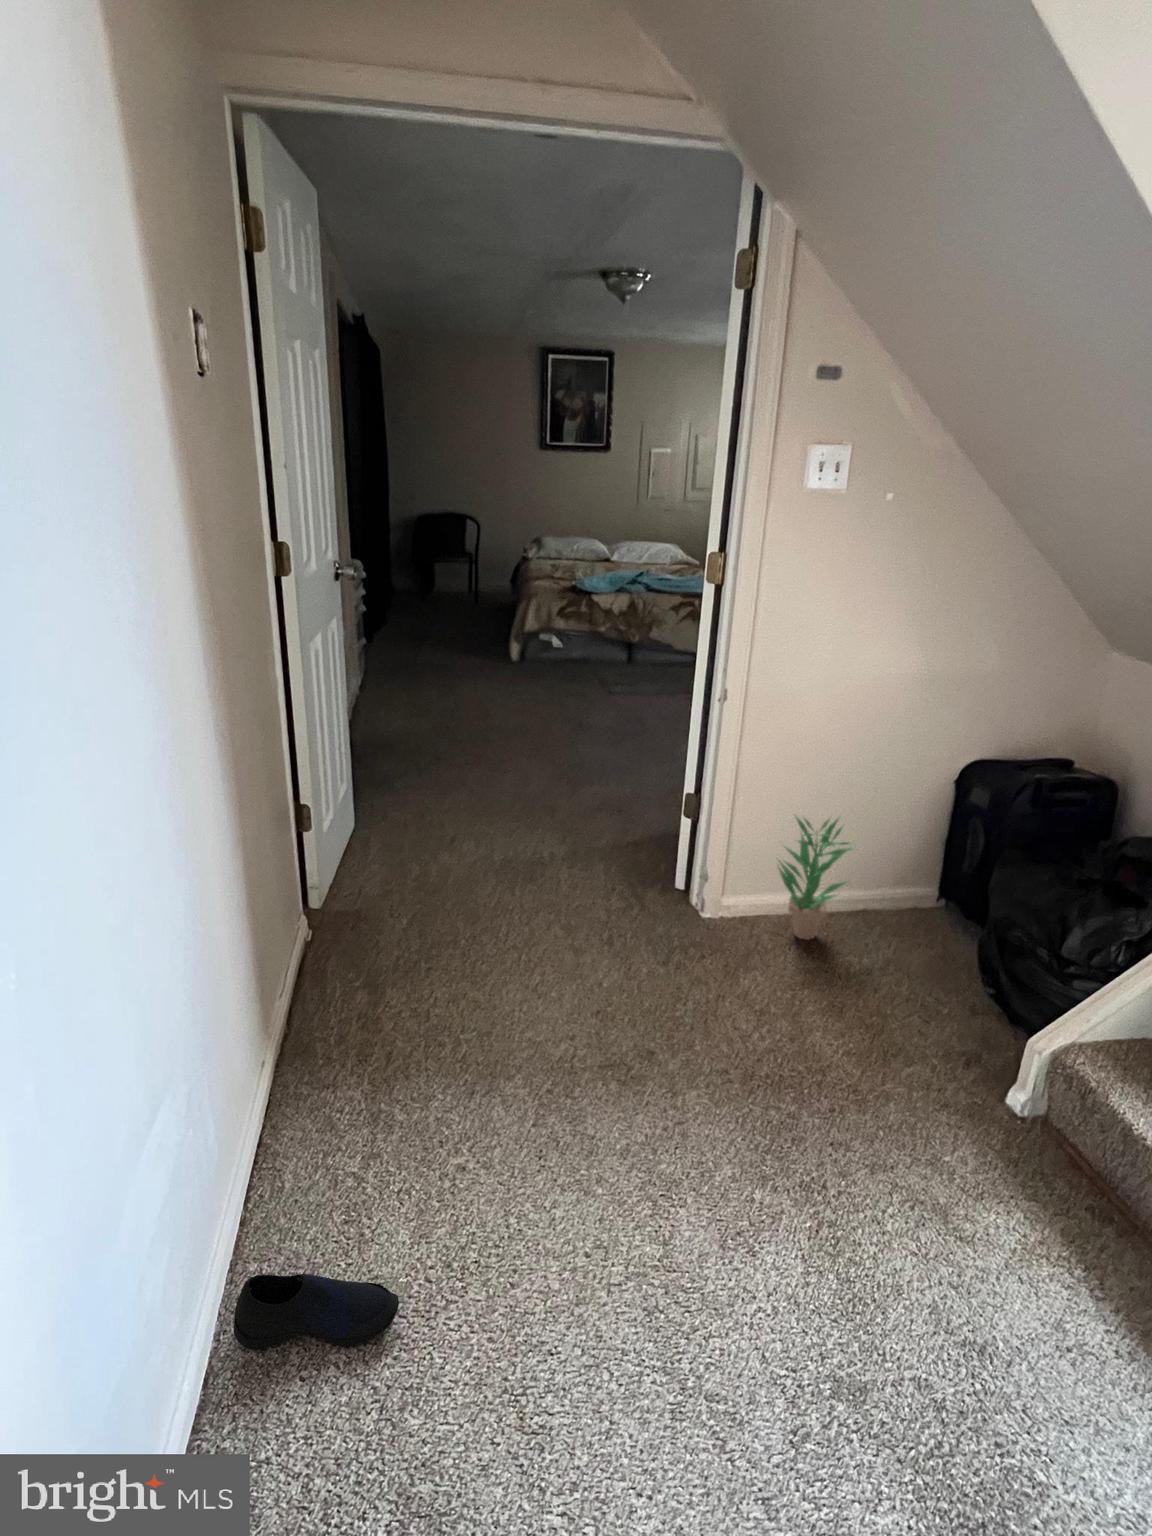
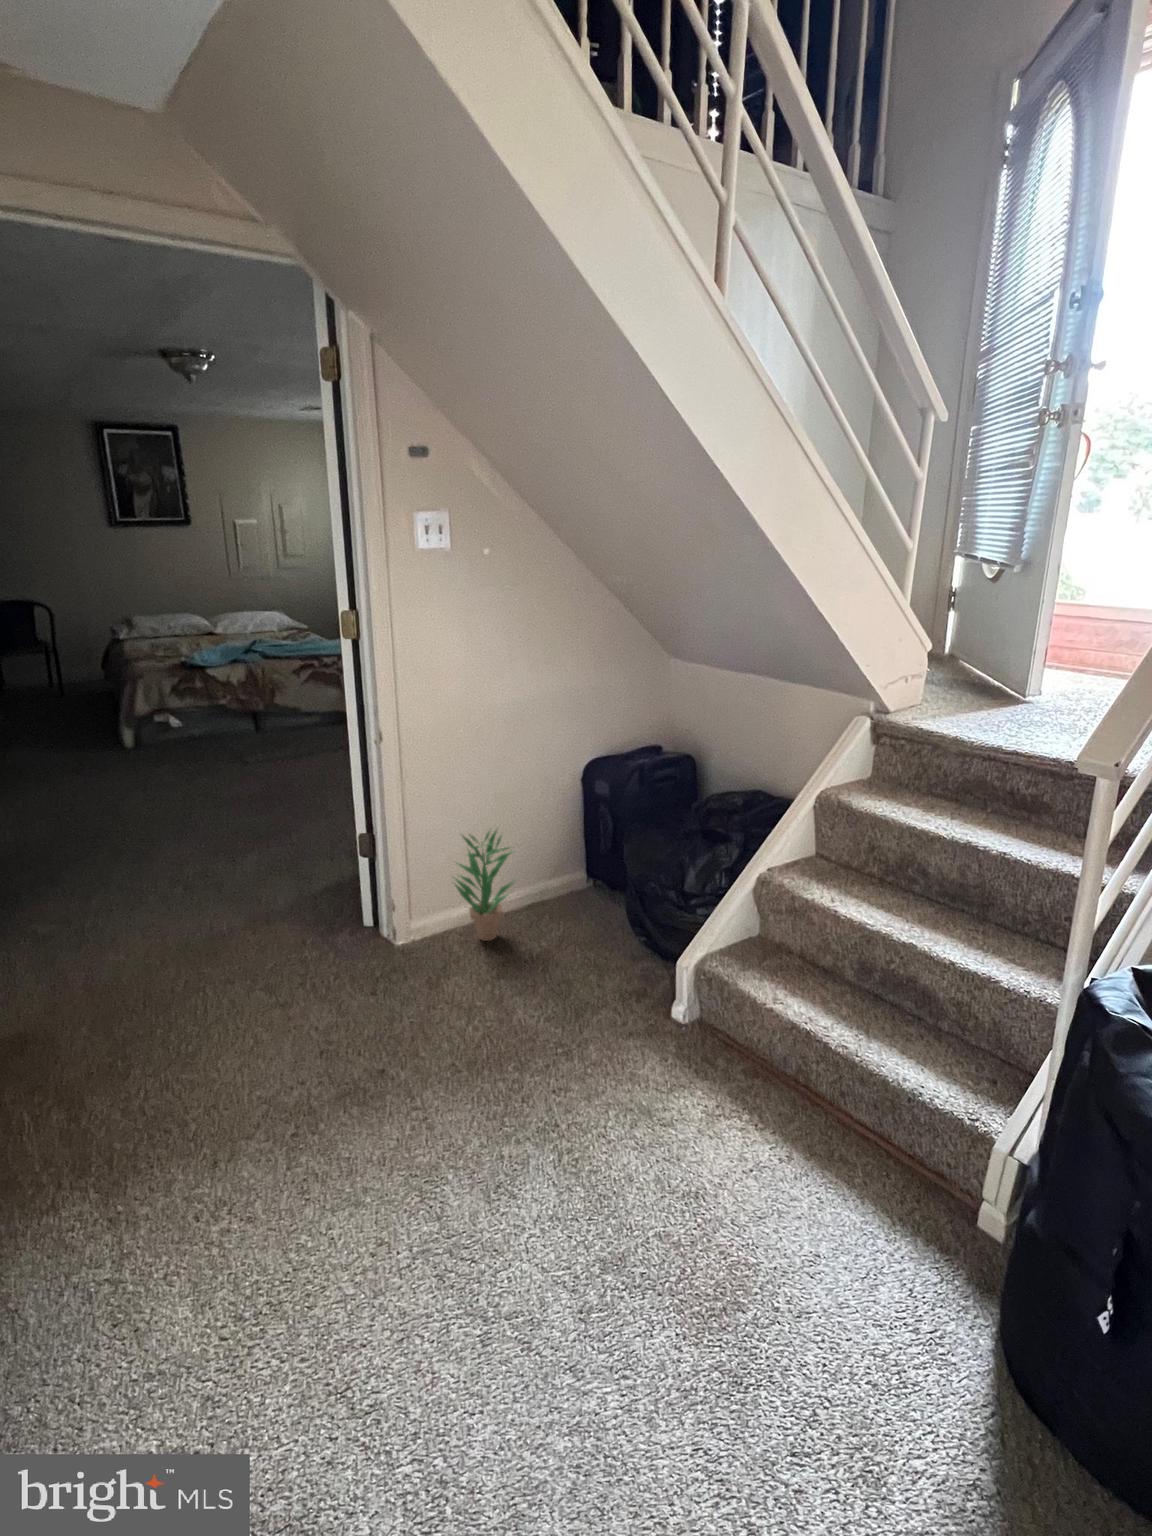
shoe: present [234,1274,399,1350] -> none [16,1359,202,1484]

